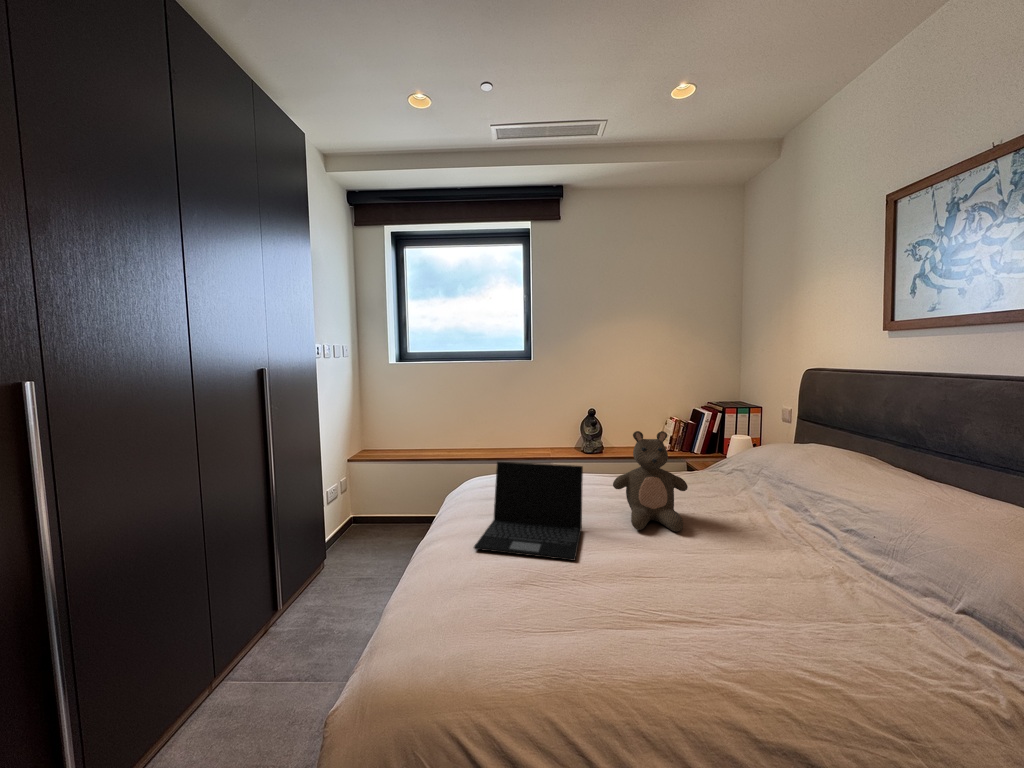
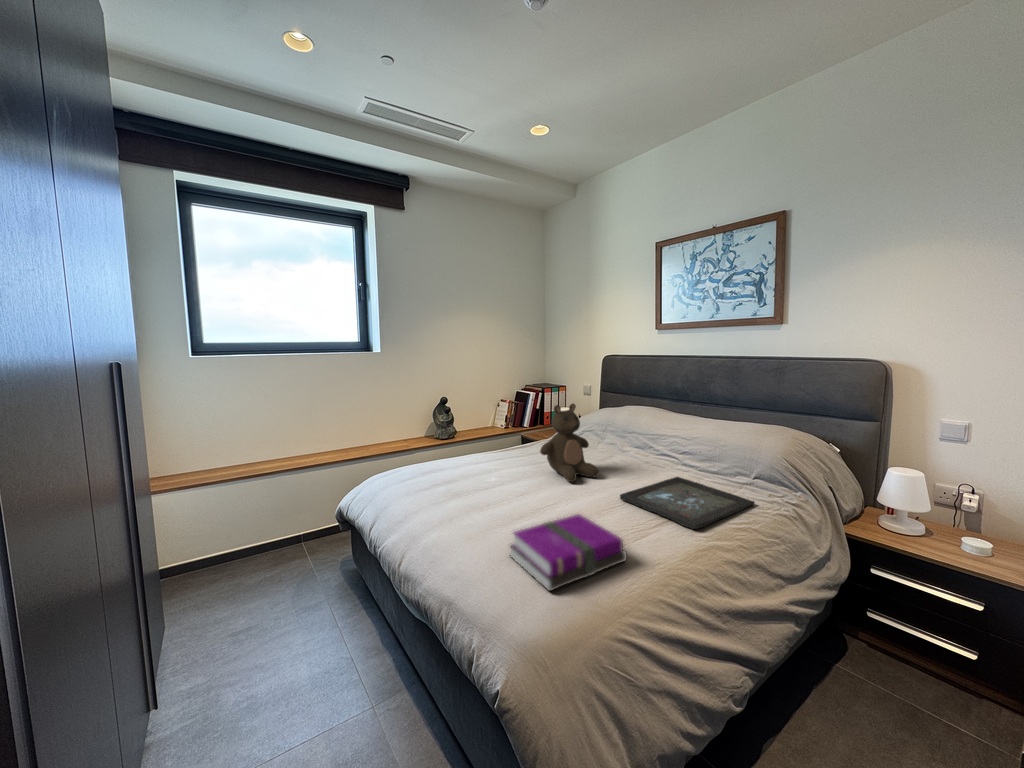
laptop: present [474,462,583,561] -> none [452,439,560,530]
notebook: none [447,562,566,644] -> present [510,514,627,591]
tray: none [669,562,907,656] -> present [620,477,755,529]

